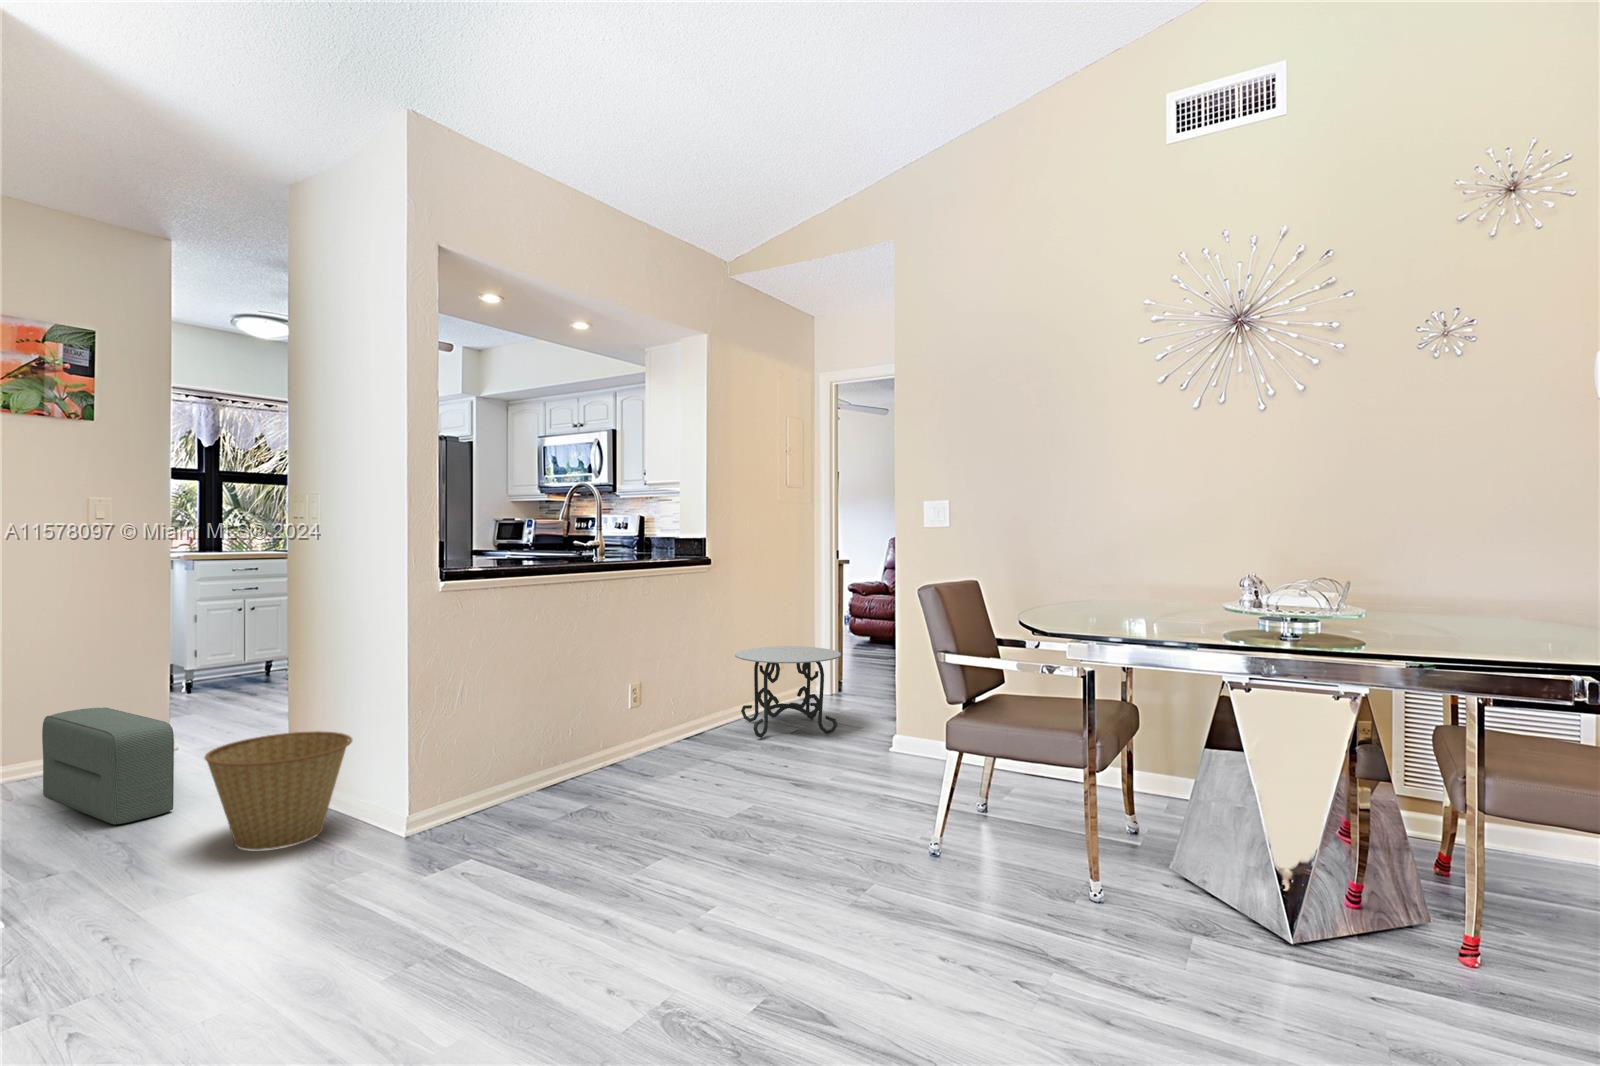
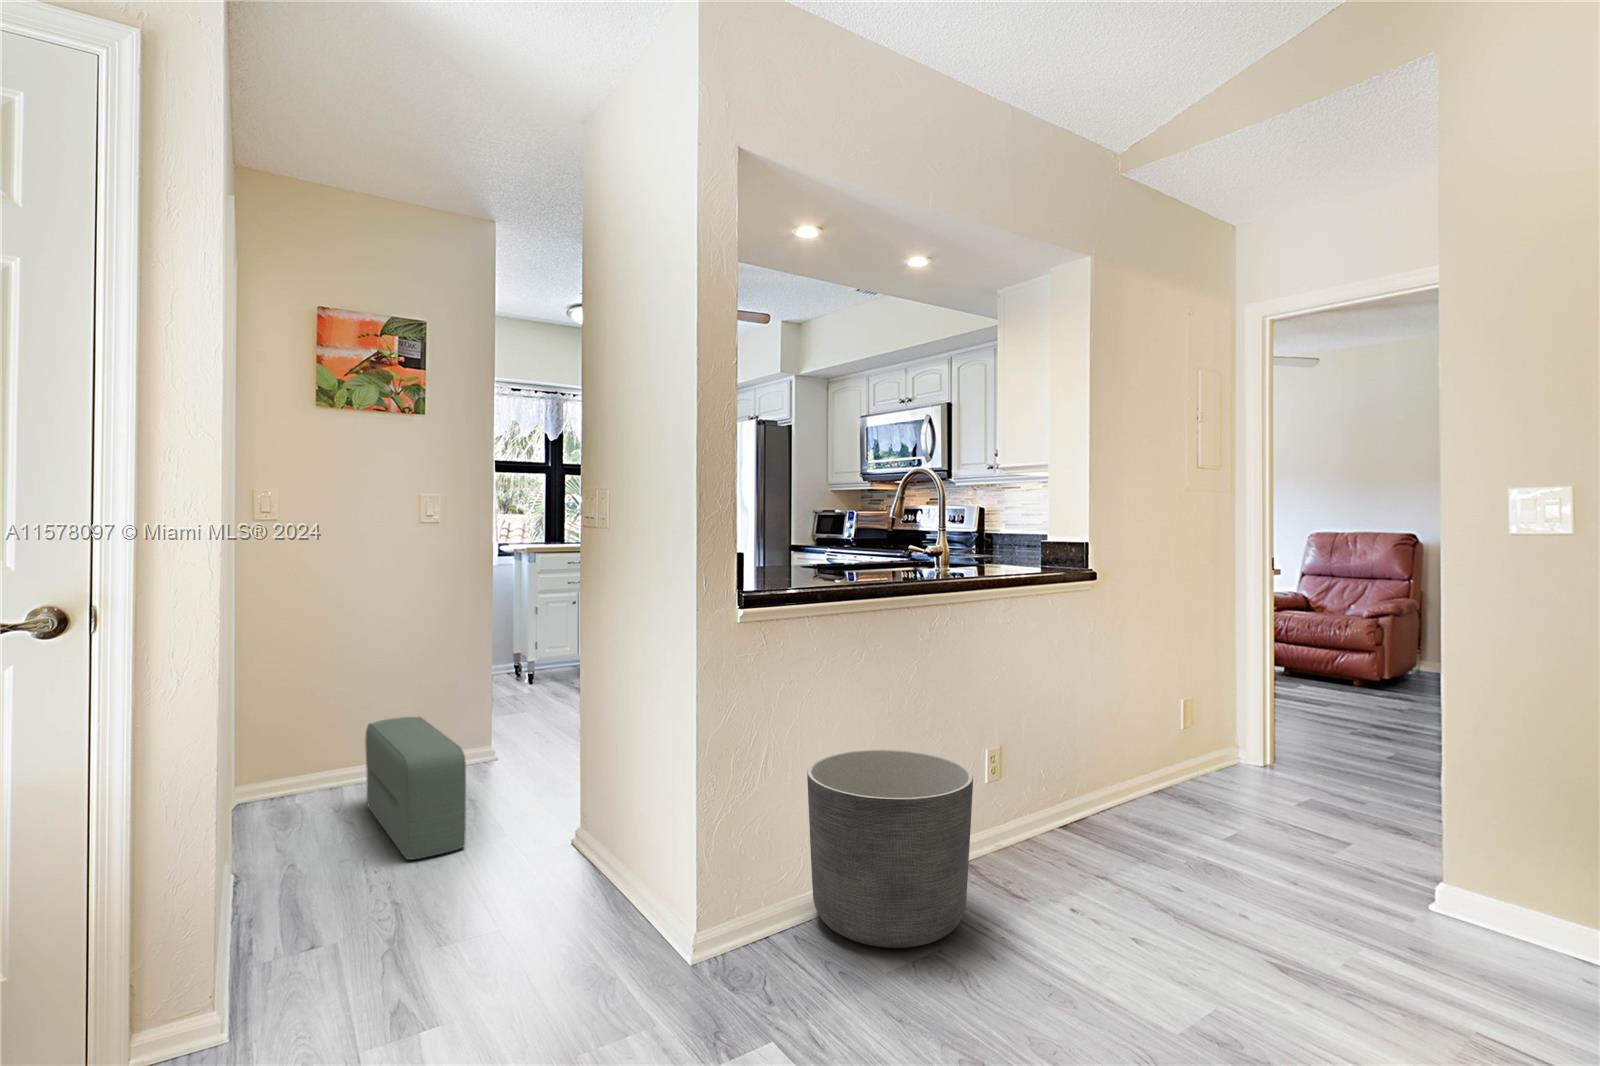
side table: present [735,646,841,738] -> none [1120,692,1291,834]
planter: none [499,688,622,818] -> present [807,749,973,948]
basket: present [205,731,352,850] -> none [473,778,633,934]

